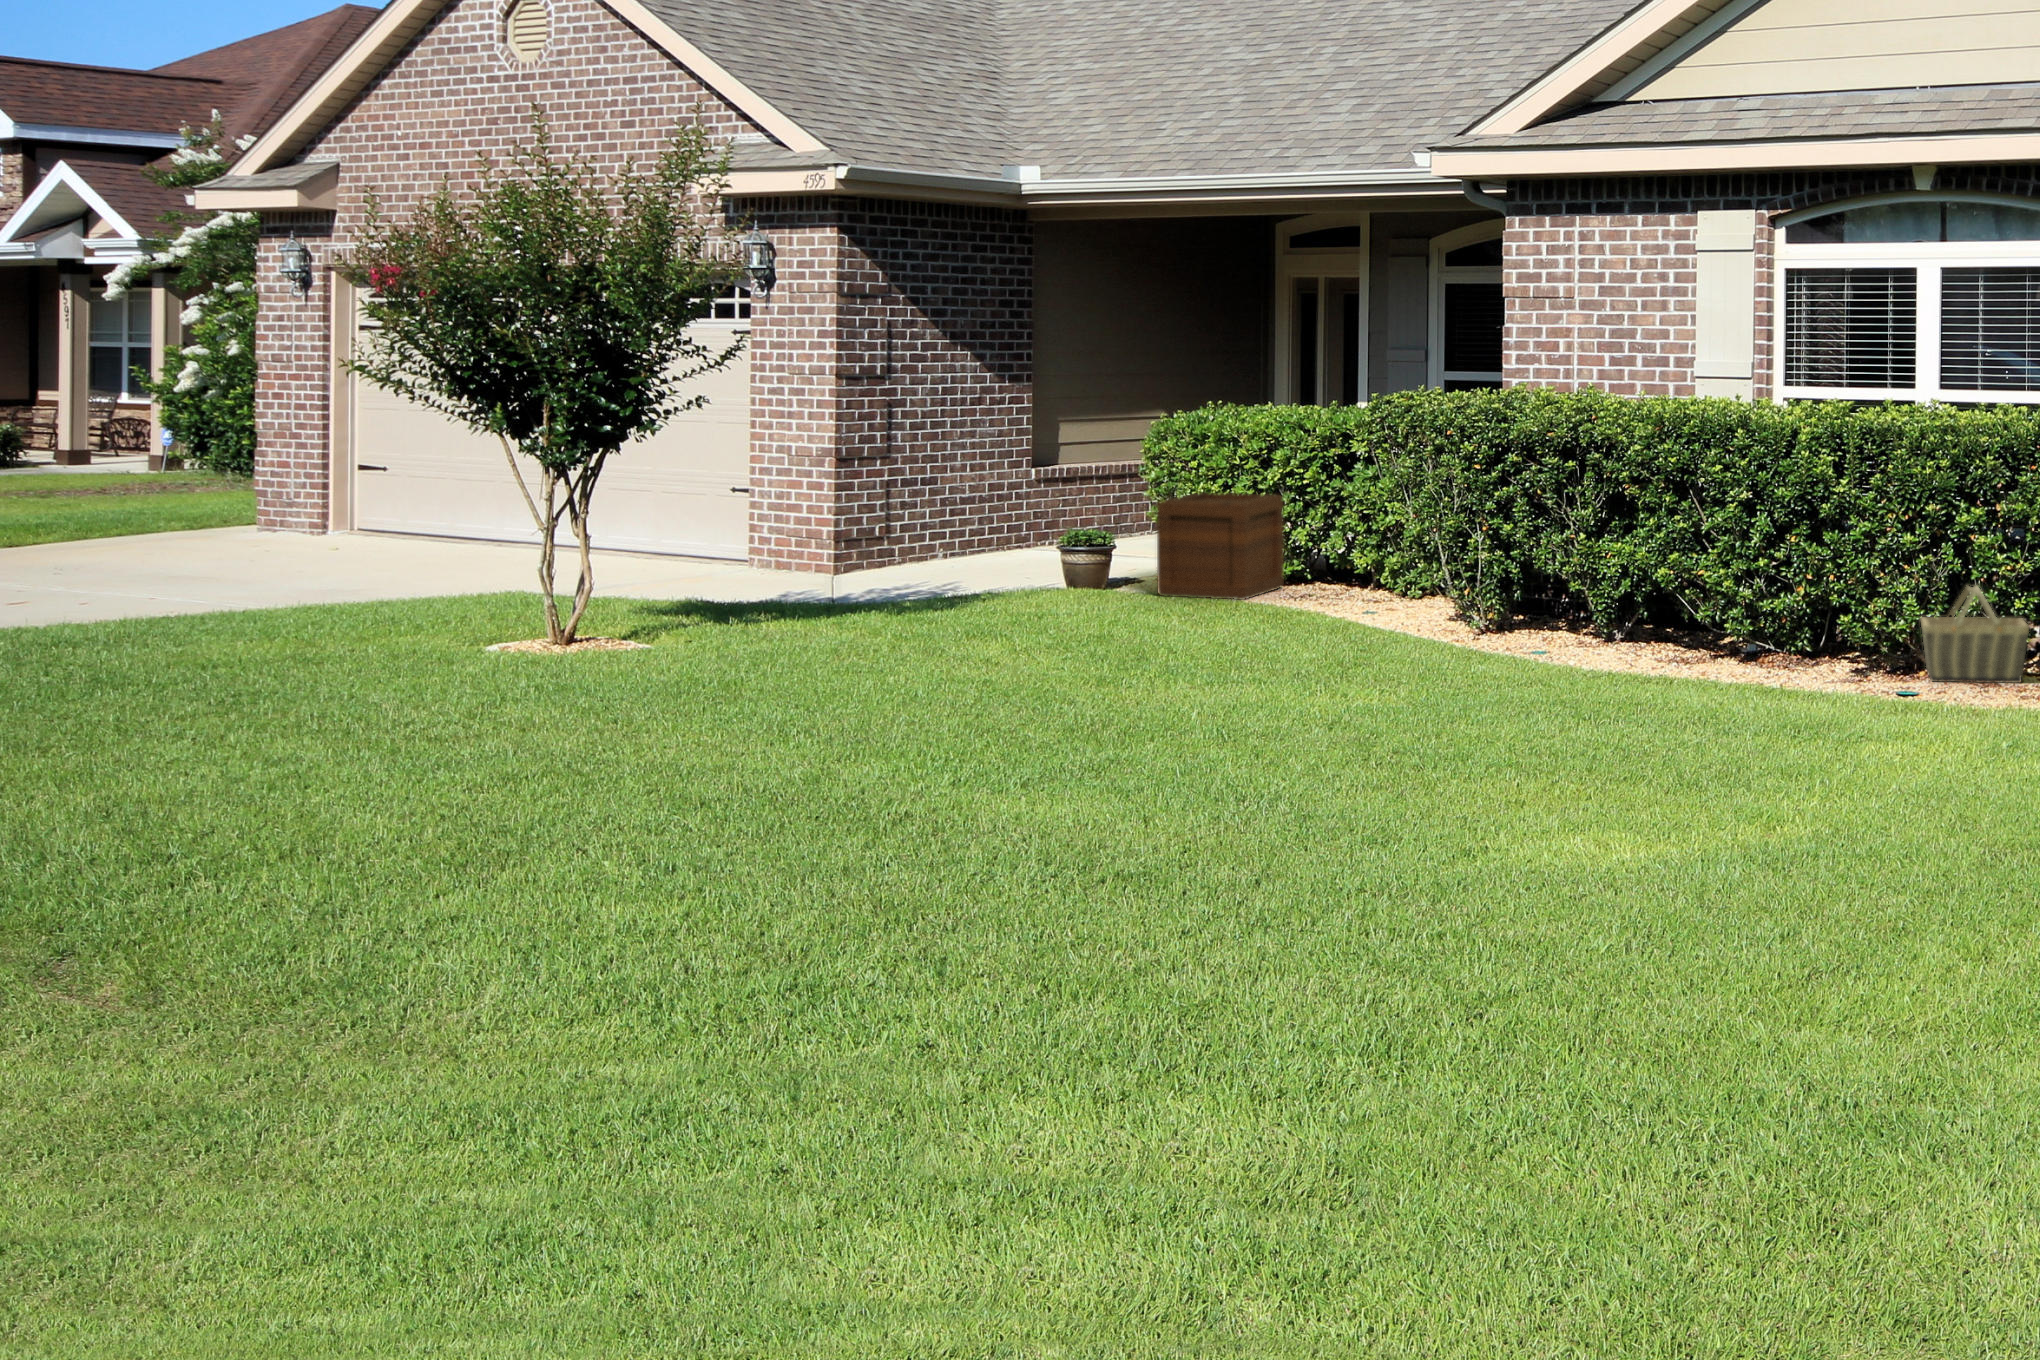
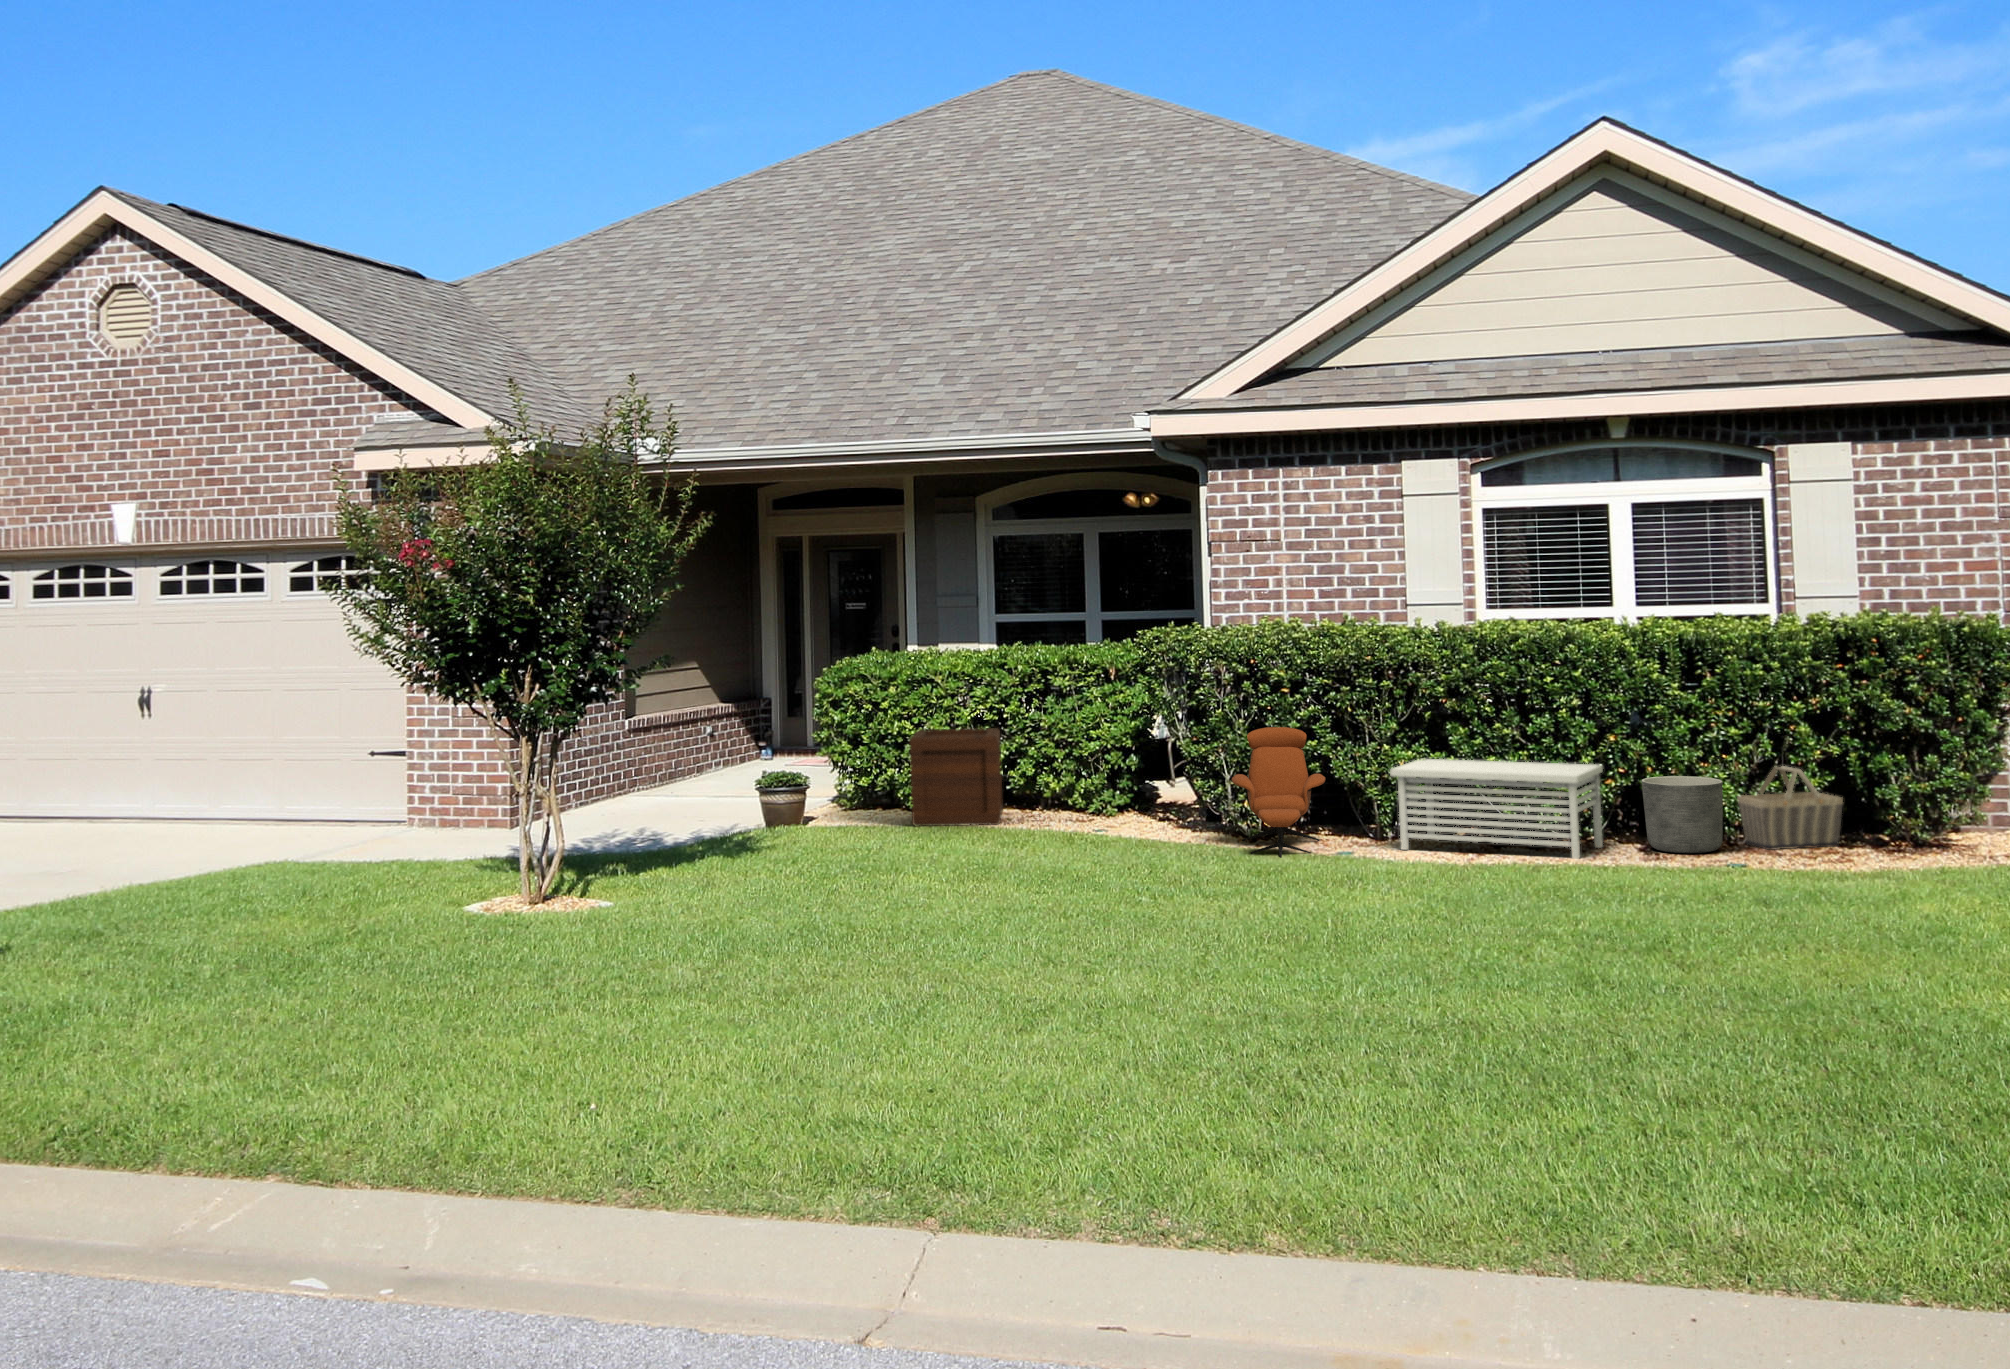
lounge chair: none [1388,509,1507,655] -> present [1232,727,1325,858]
storage bench: none [1539,553,1772,679] -> present [1390,759,1603,859]
planter: none [1797,590,1887,680] -> present [1642,776,1723,853]

